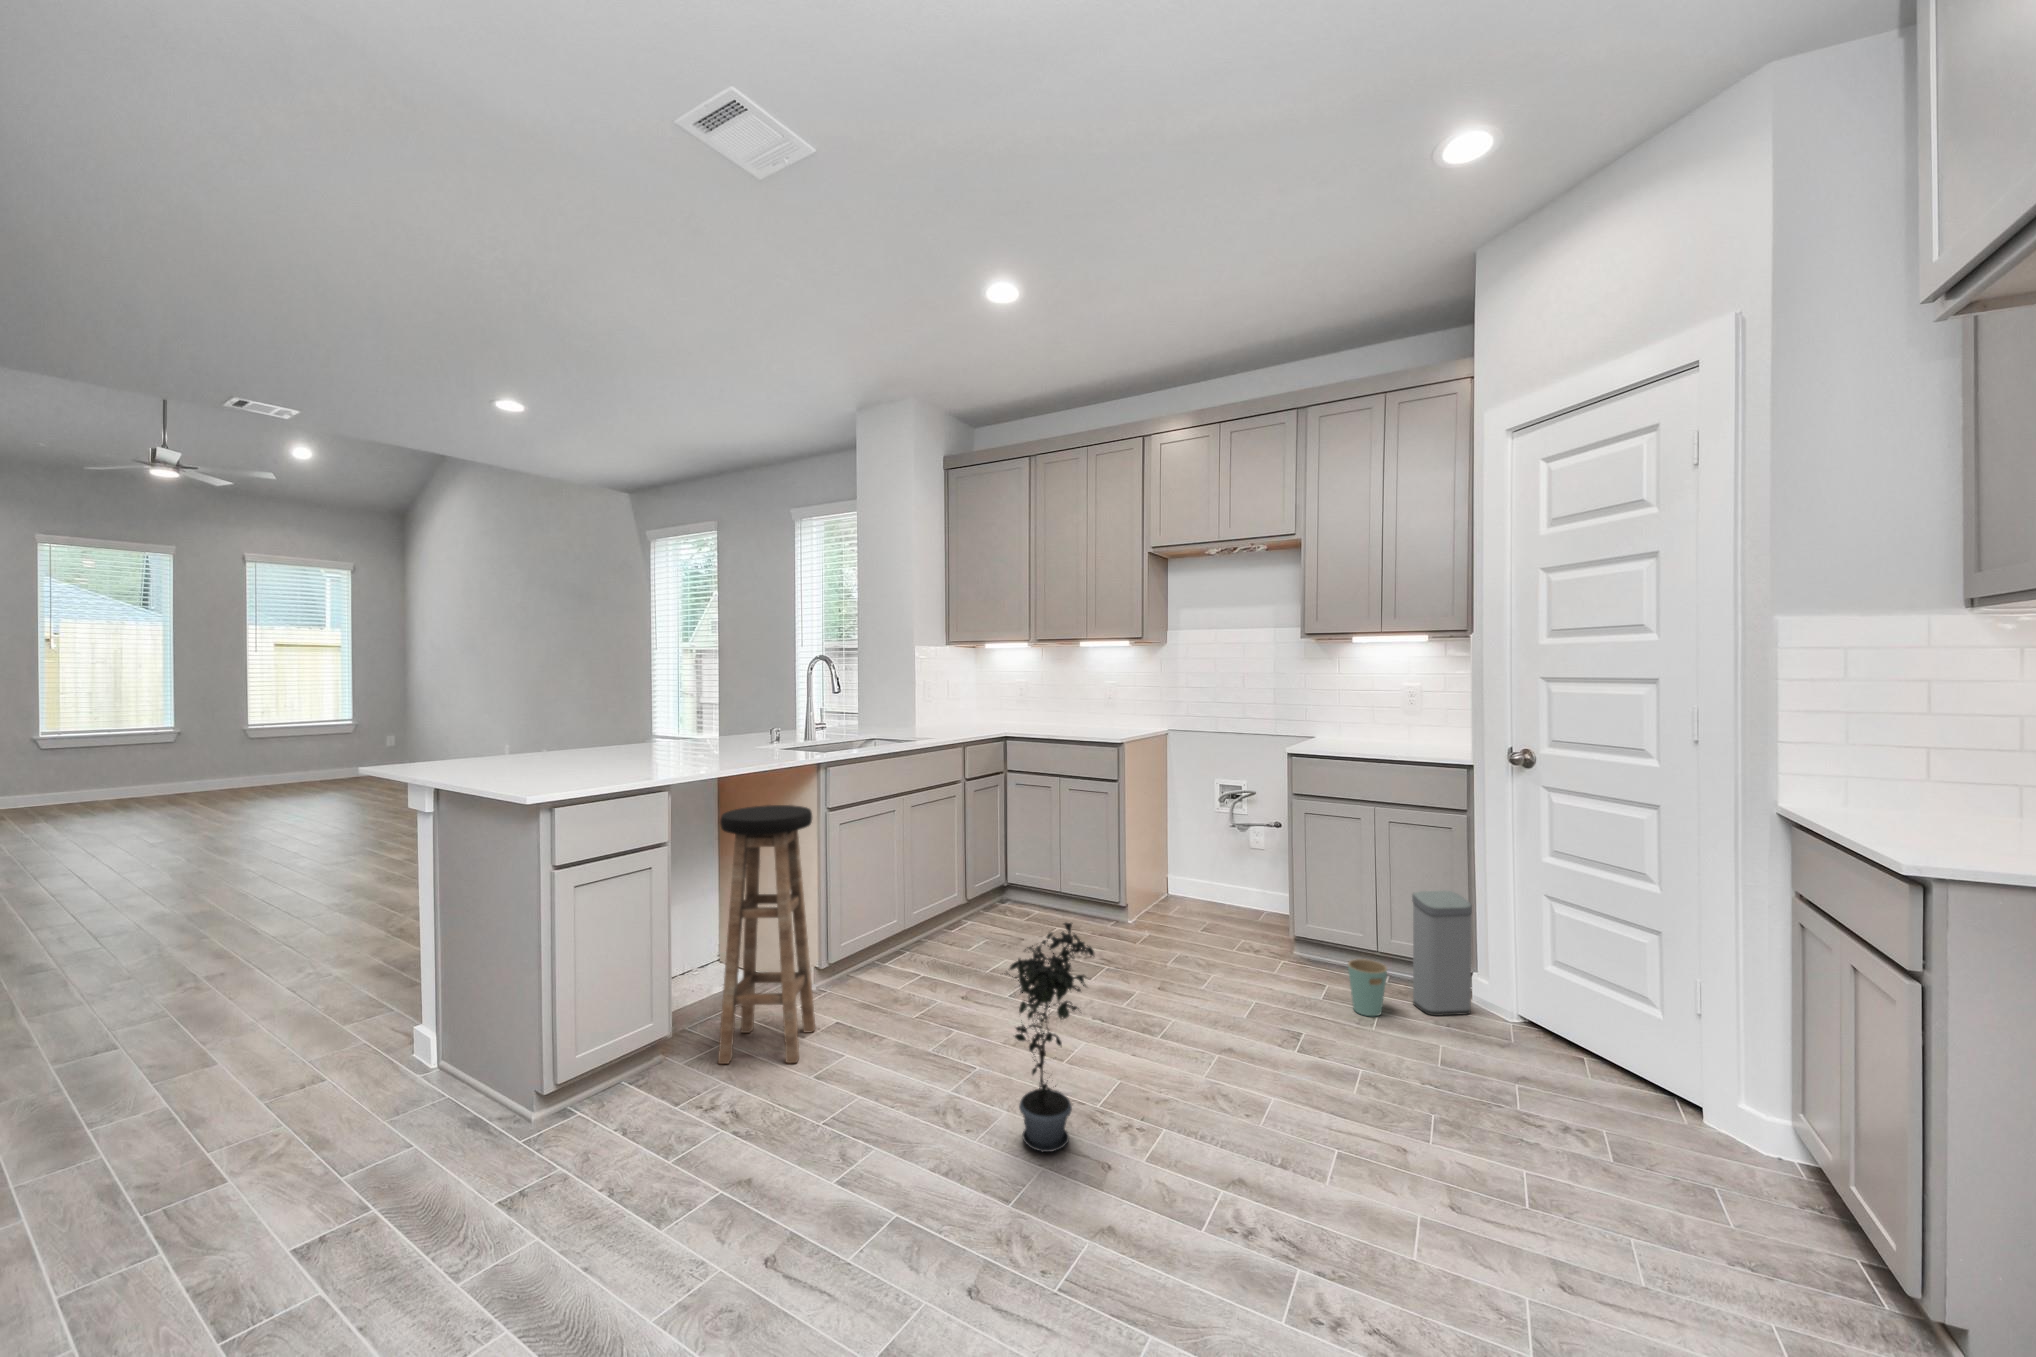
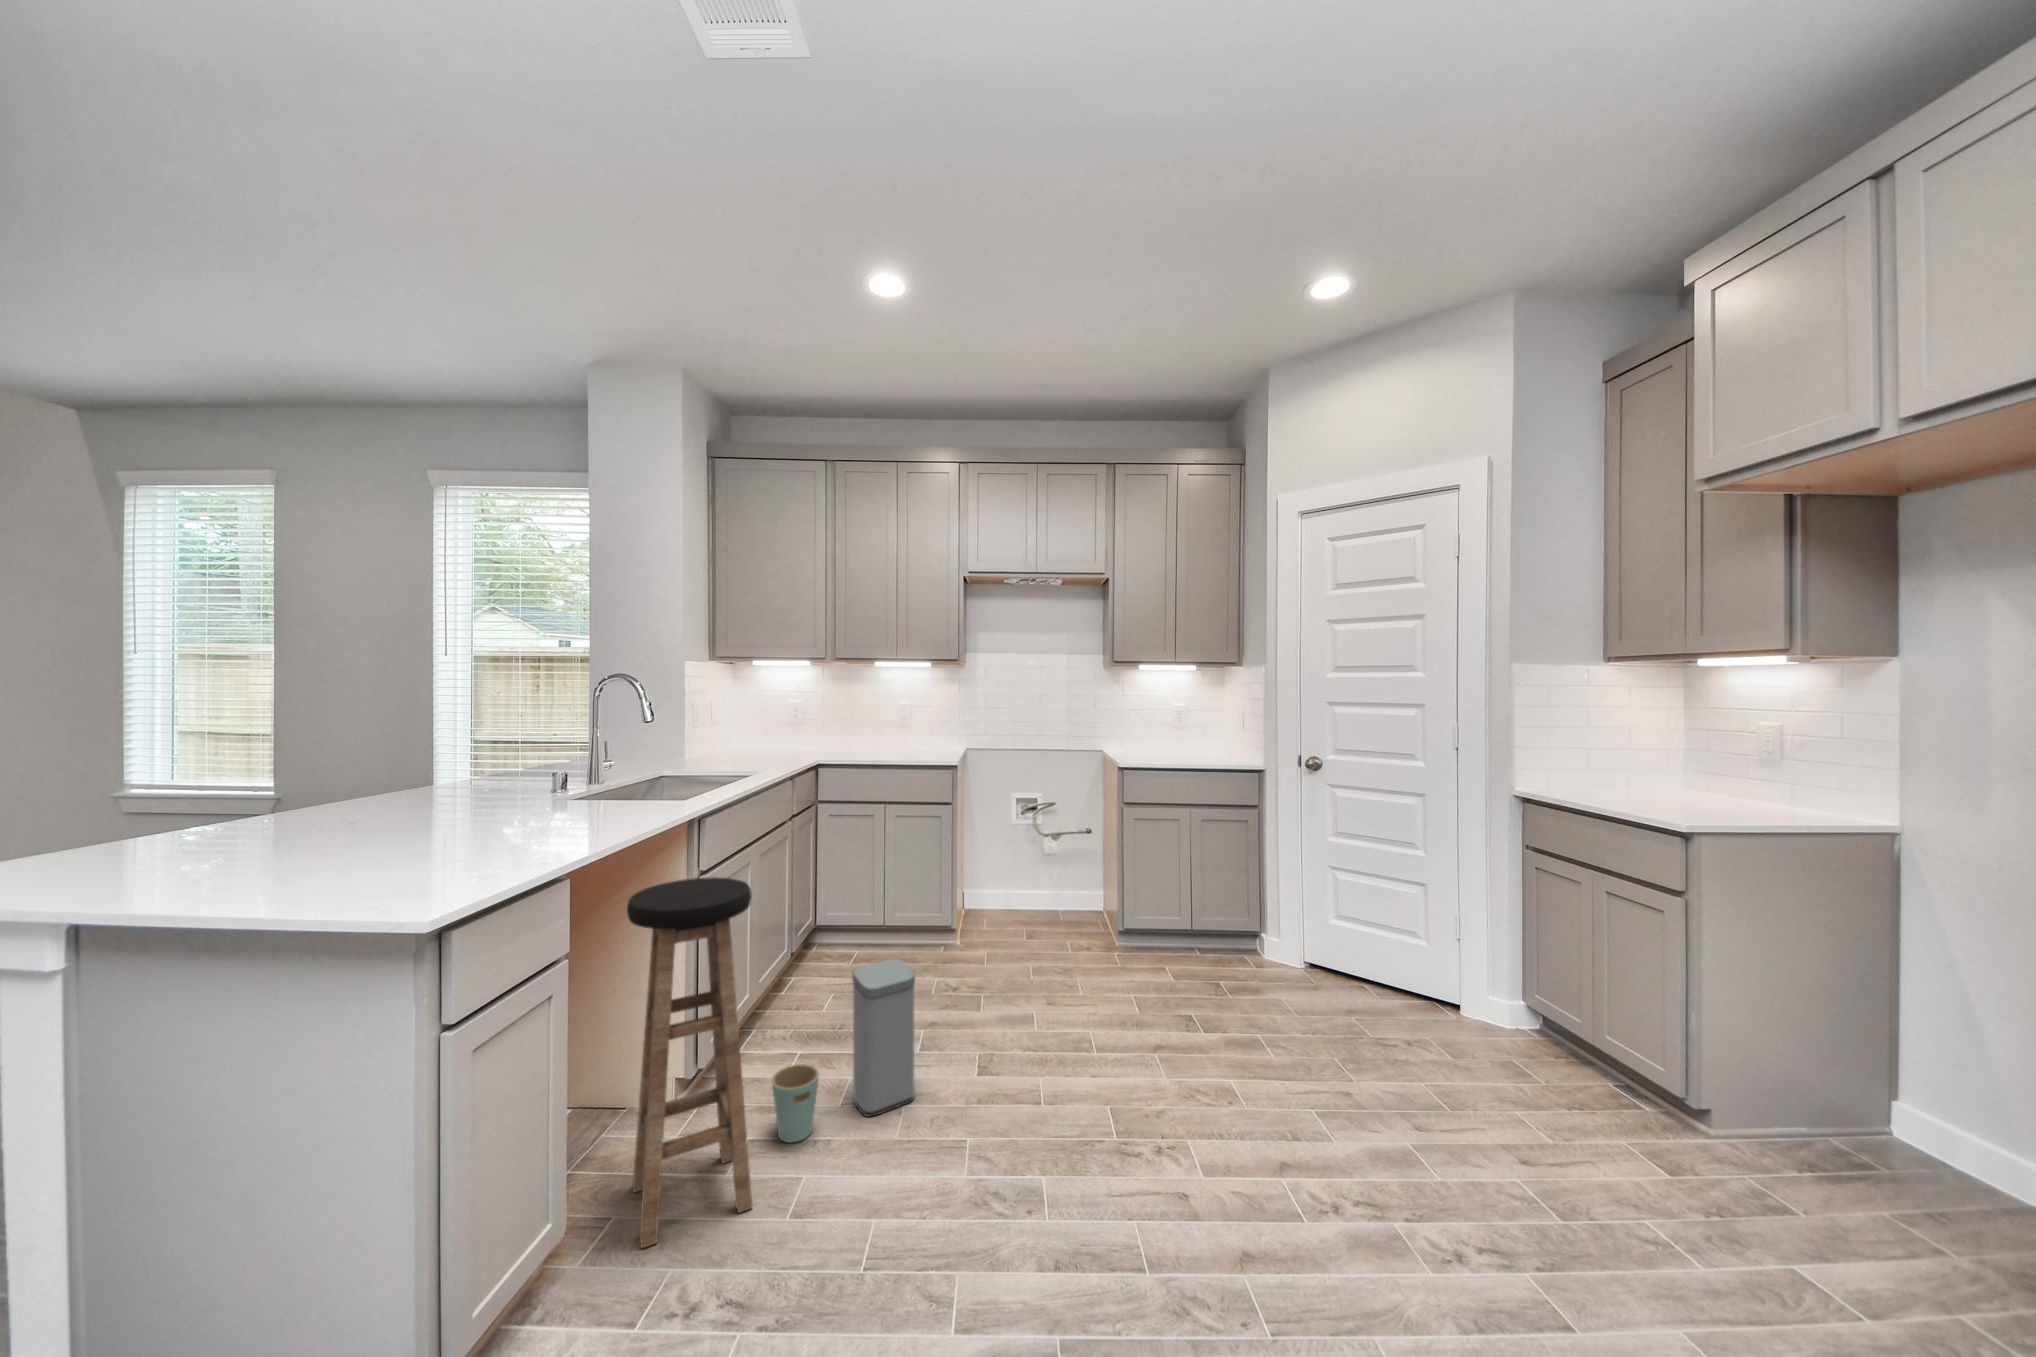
trash can: present [1348,891,1472,1016] -> present [772,959,915,1142]
potted plant: present [1007,923,1094,1152] -> none [1059,964,1162,1213]

